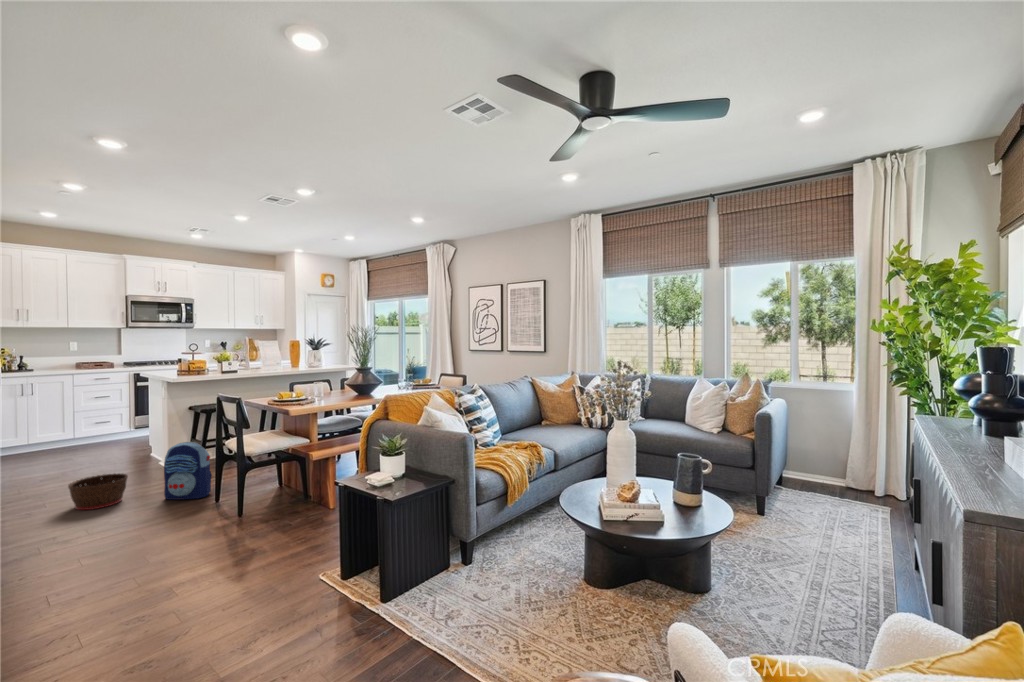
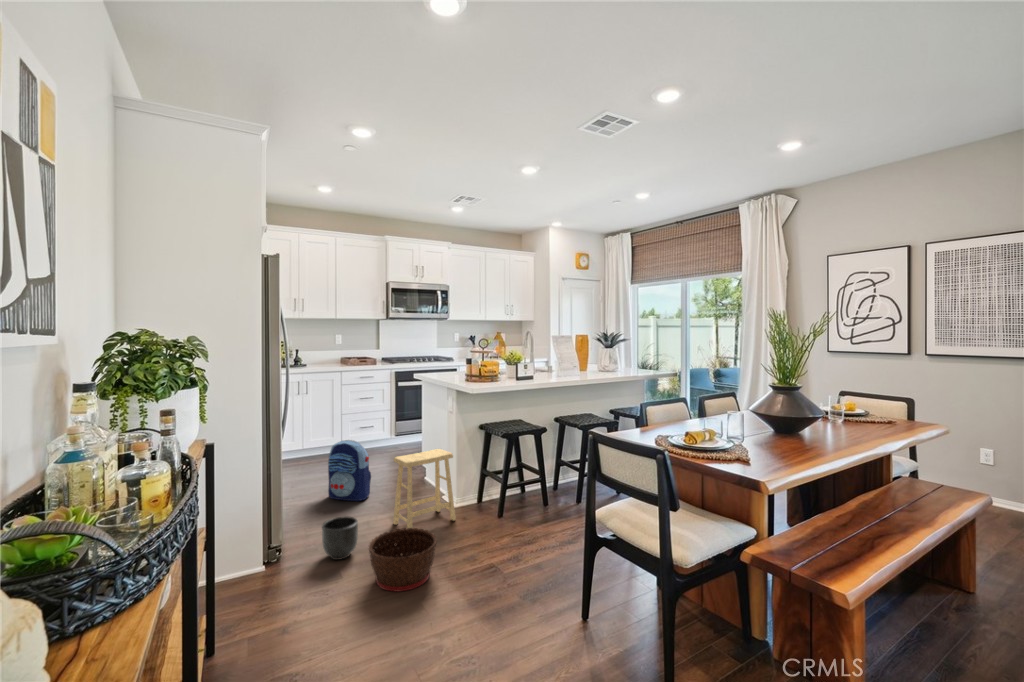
footstool: none [105,425,162,485] -> present [393,449,456,528]
backpack: present [164,442,212,500] -> present [328,440,371,501]
planter: none [30,474,65,503] -> present [322,516,358,560]

